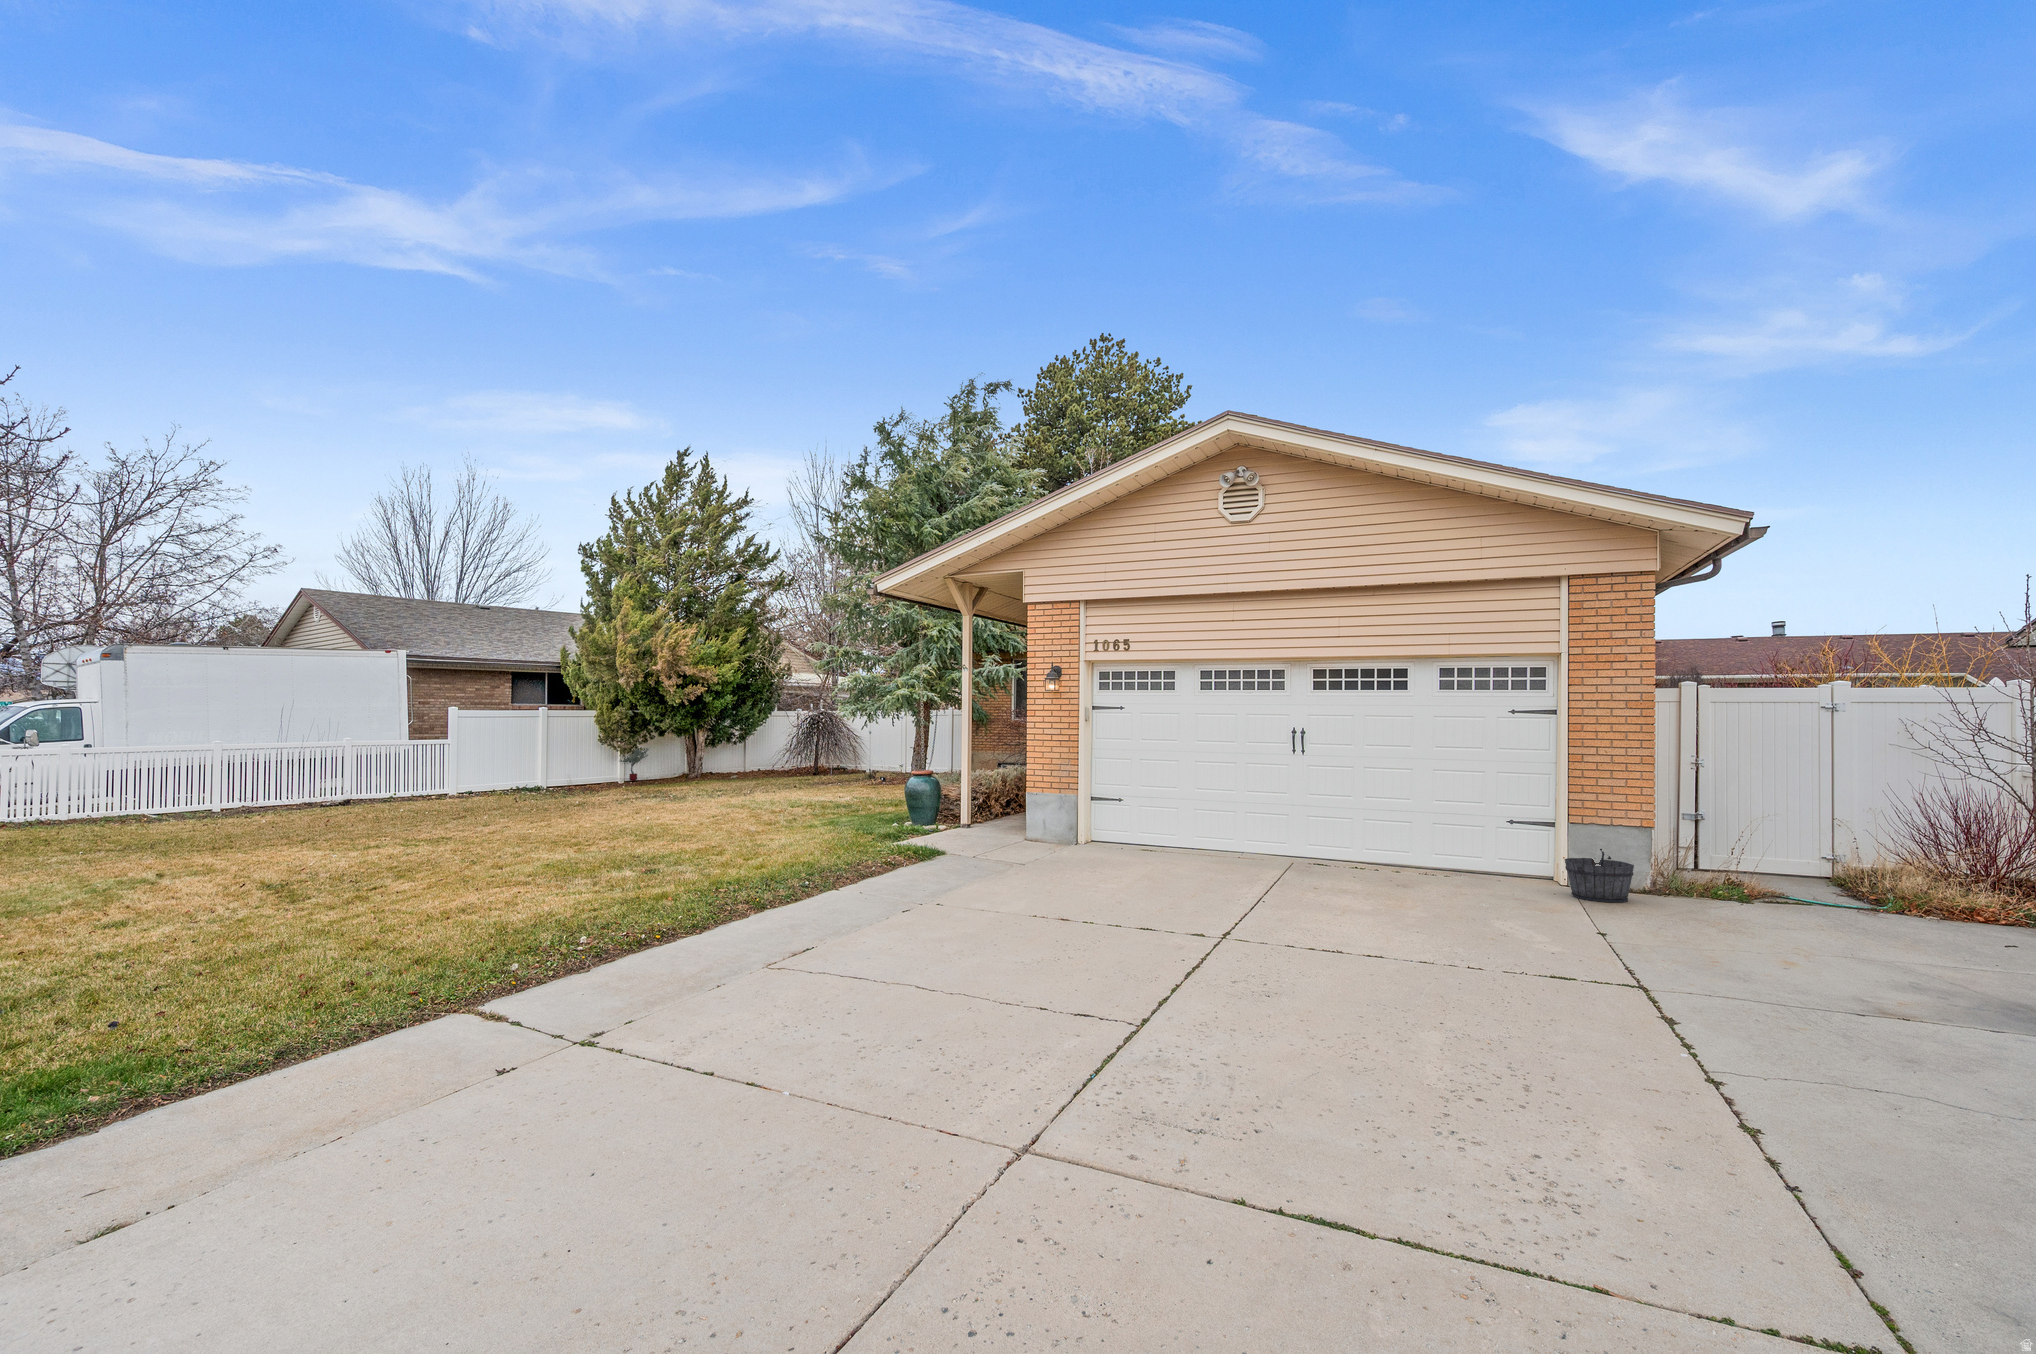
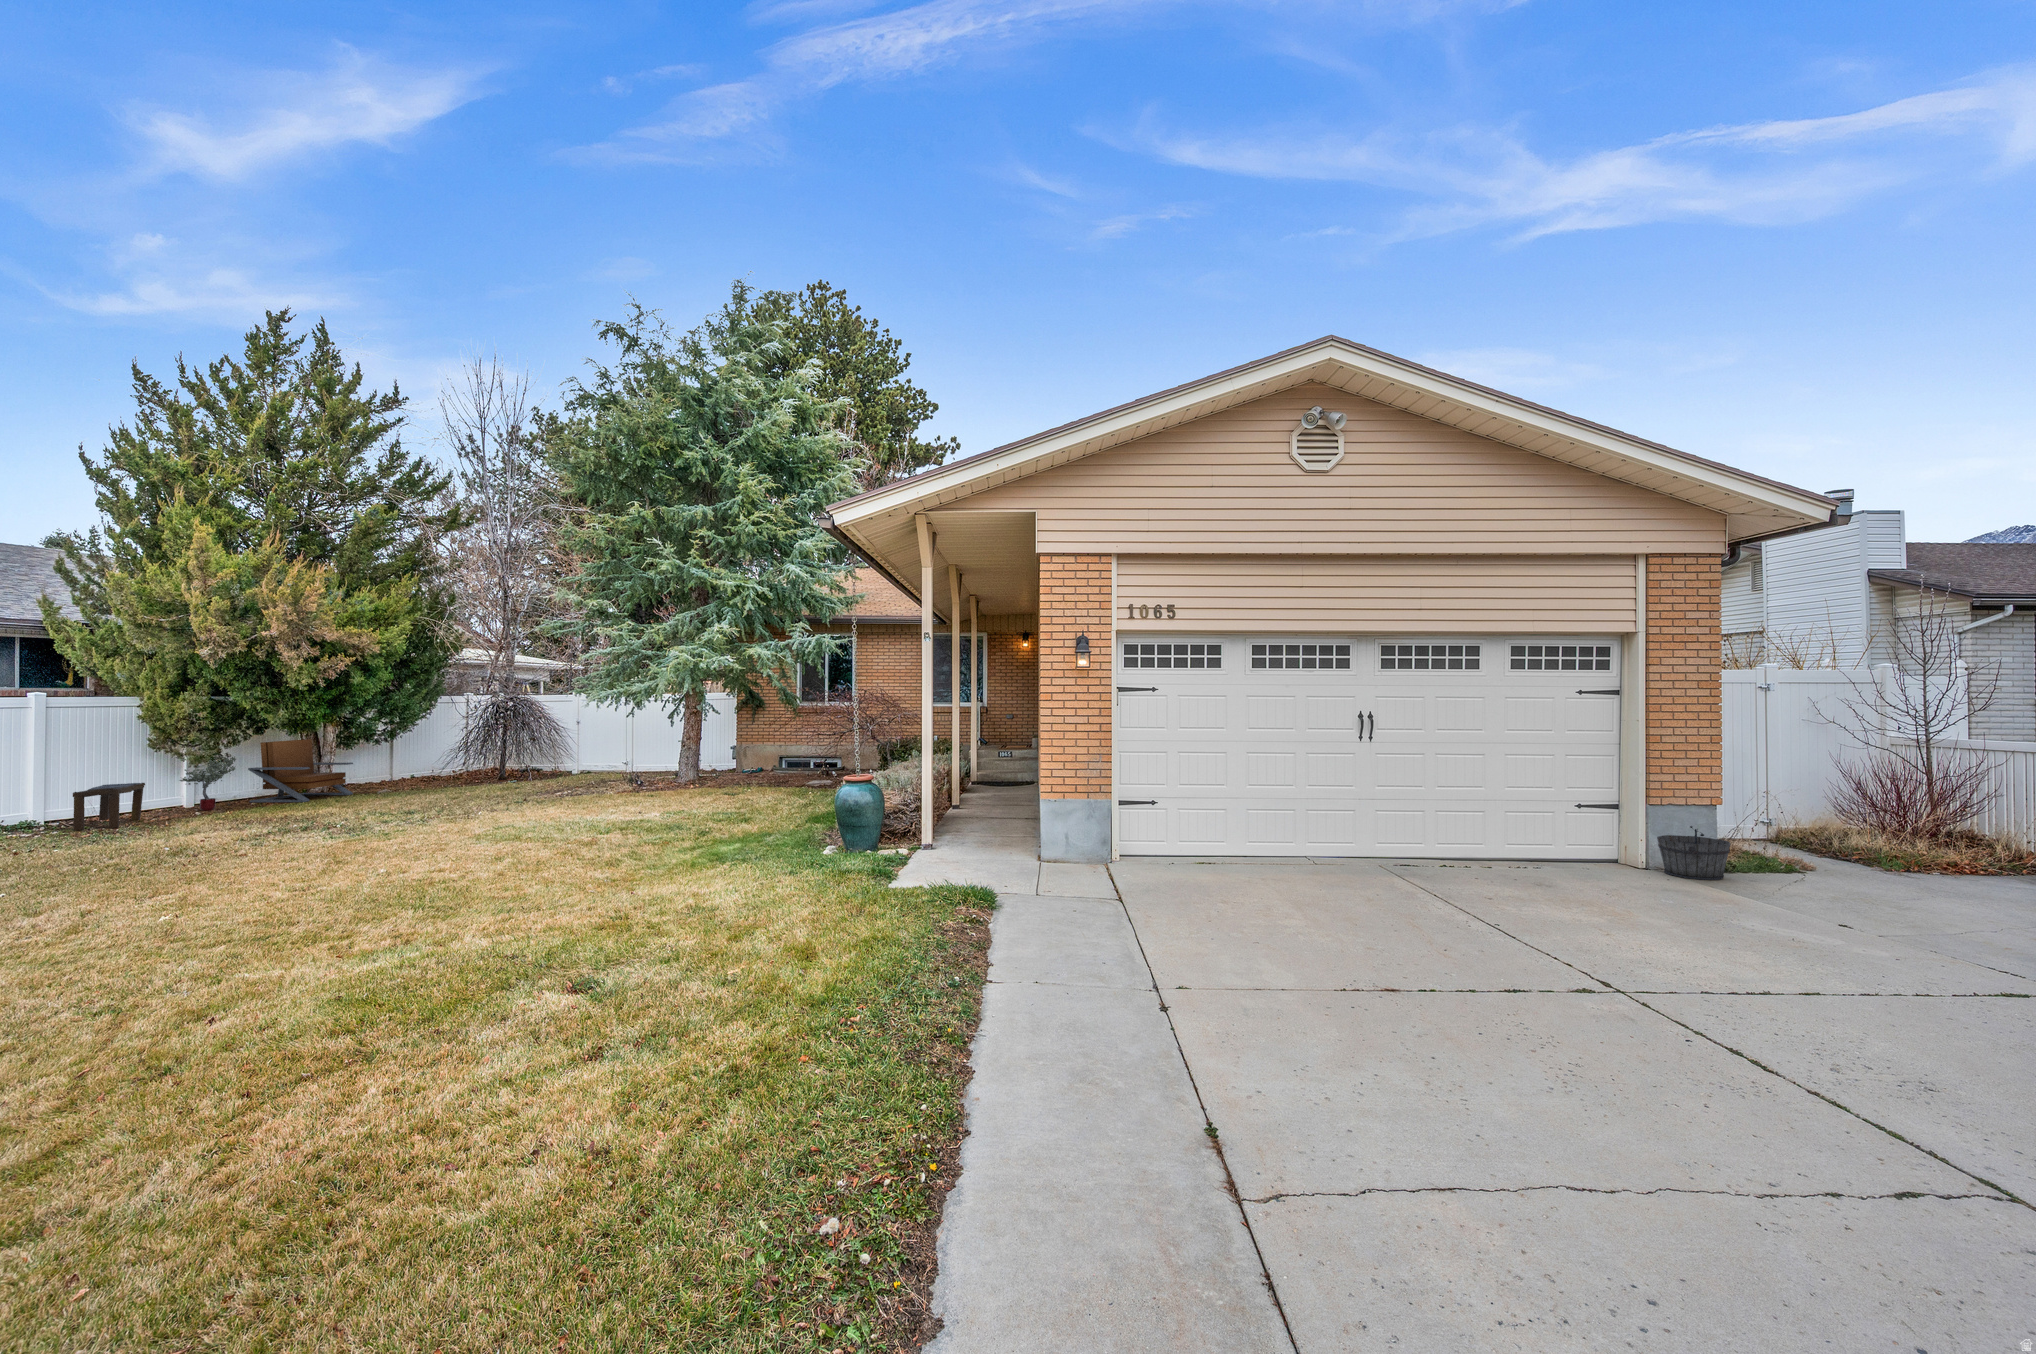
lounge chair: none [658,739,716,780] -> present [248,739,353,802]
bench: none [564,761,600,786] -> present [73,783,145,830]

